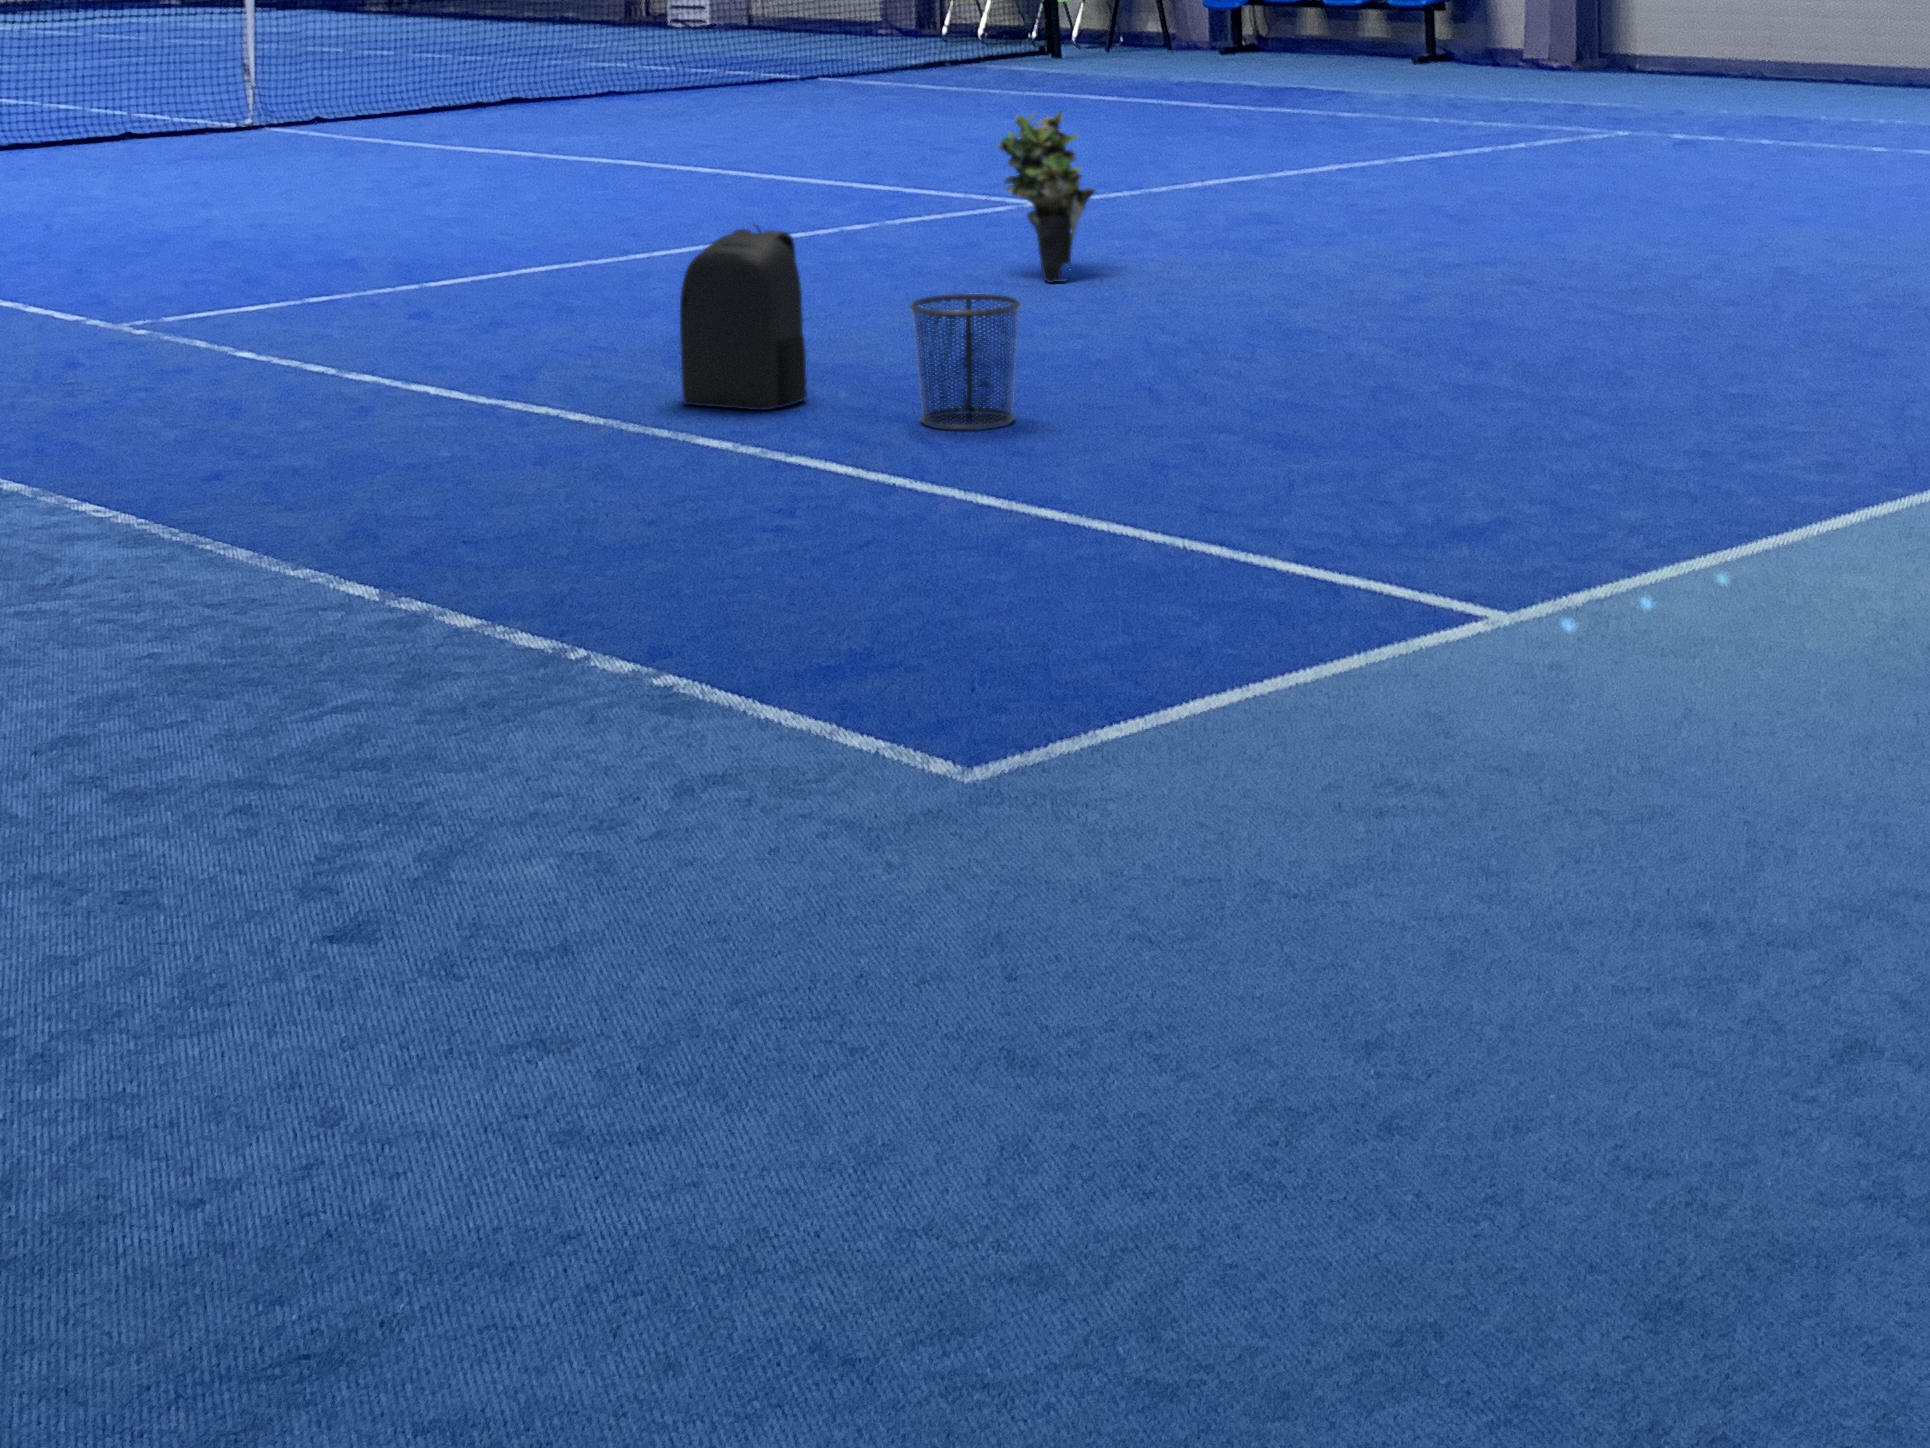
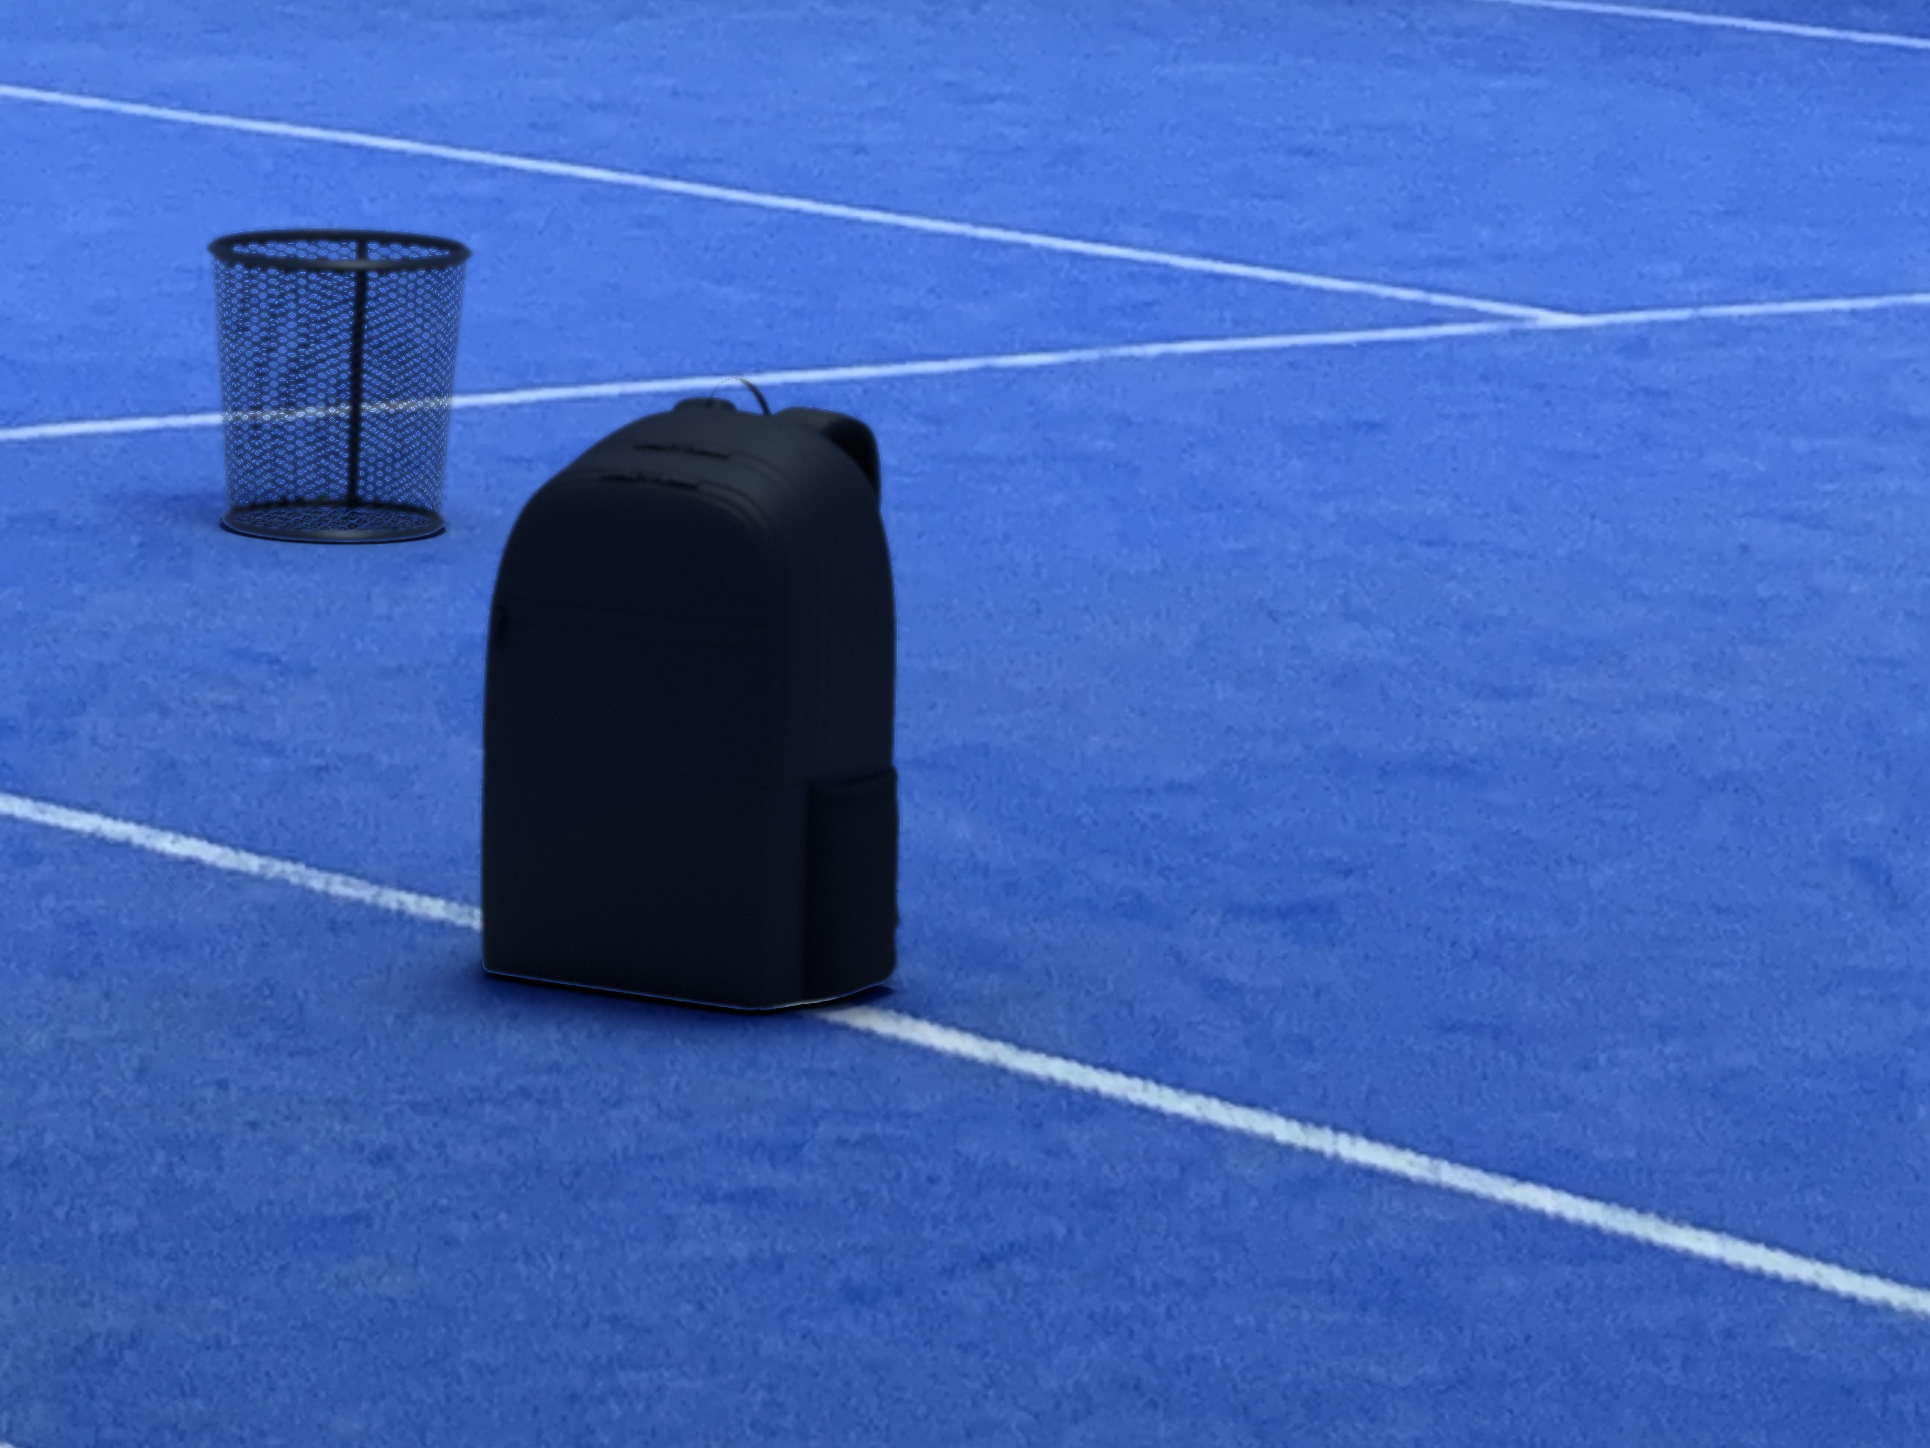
potted plant: present [998,112,1095,283] -> none [1536,58,1854,614]
trash can: present [910,294,1021,430] -> present [207,228,472,543]

